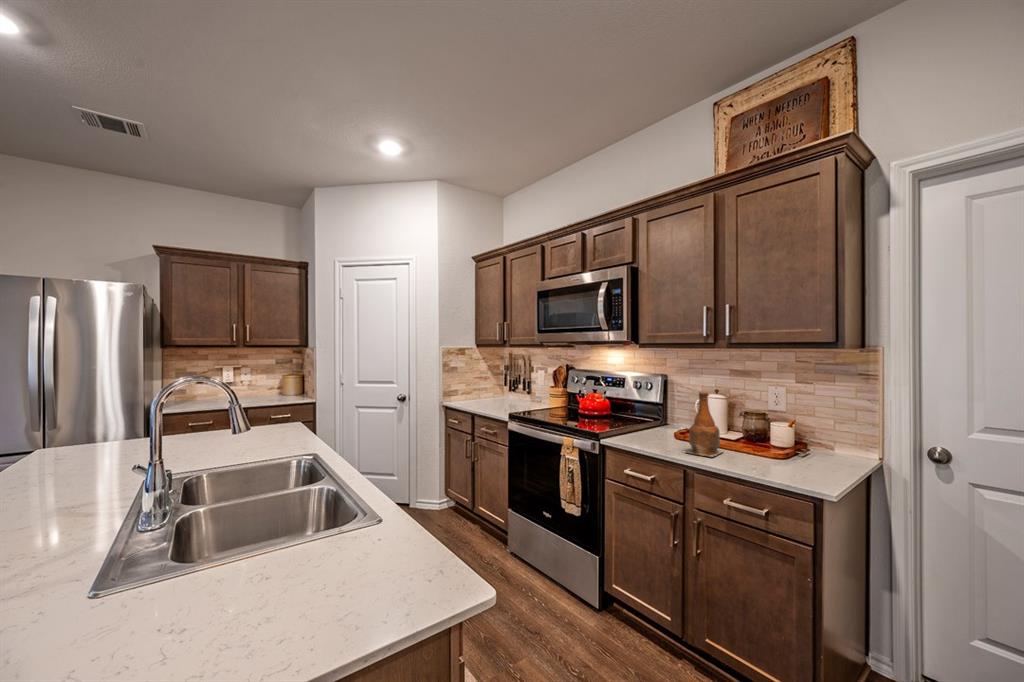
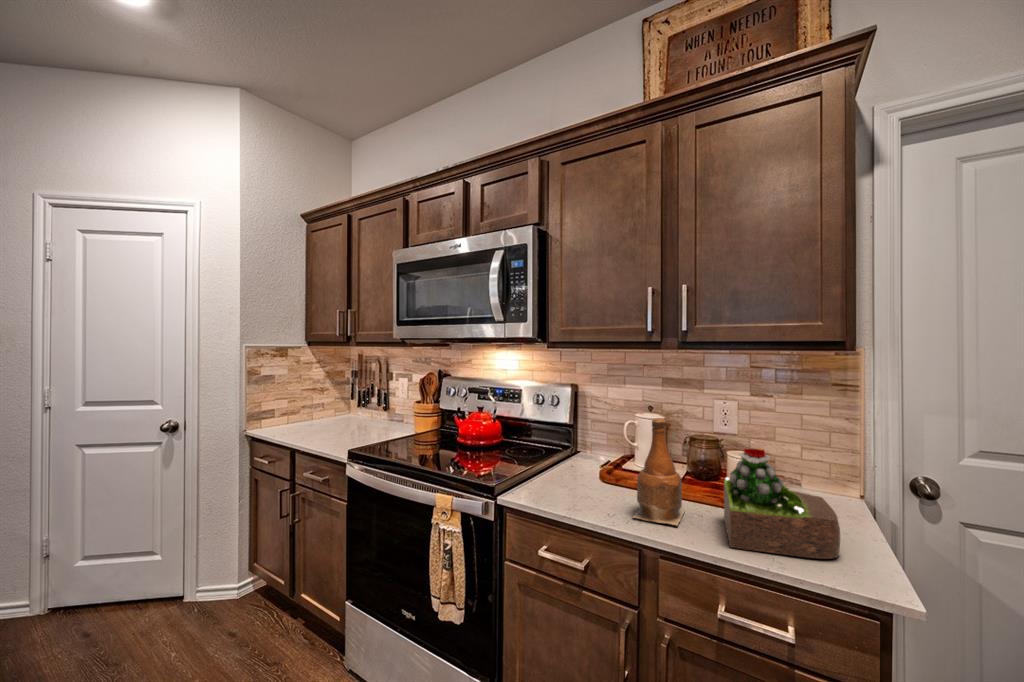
succulent plant: none [741,410,817,476] -> present [724,449,840,559]

